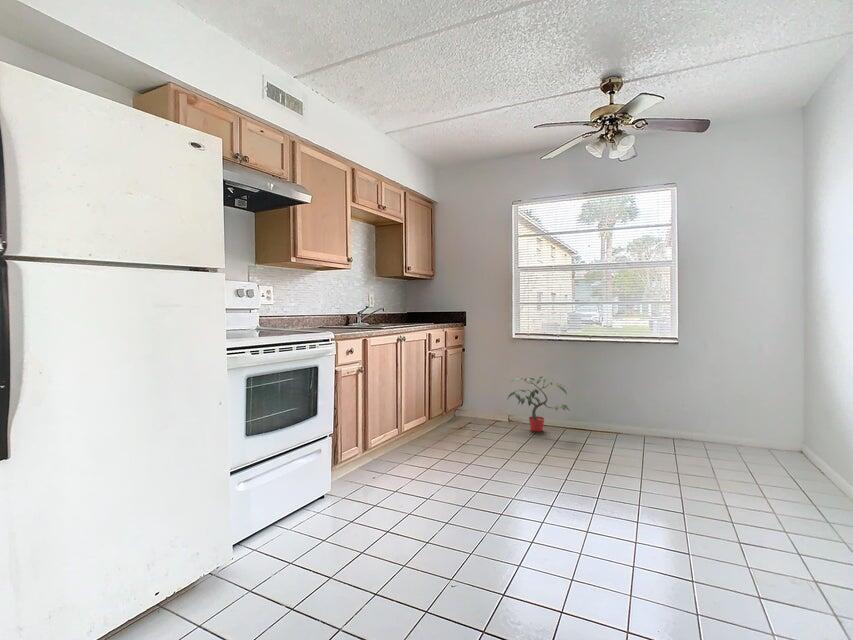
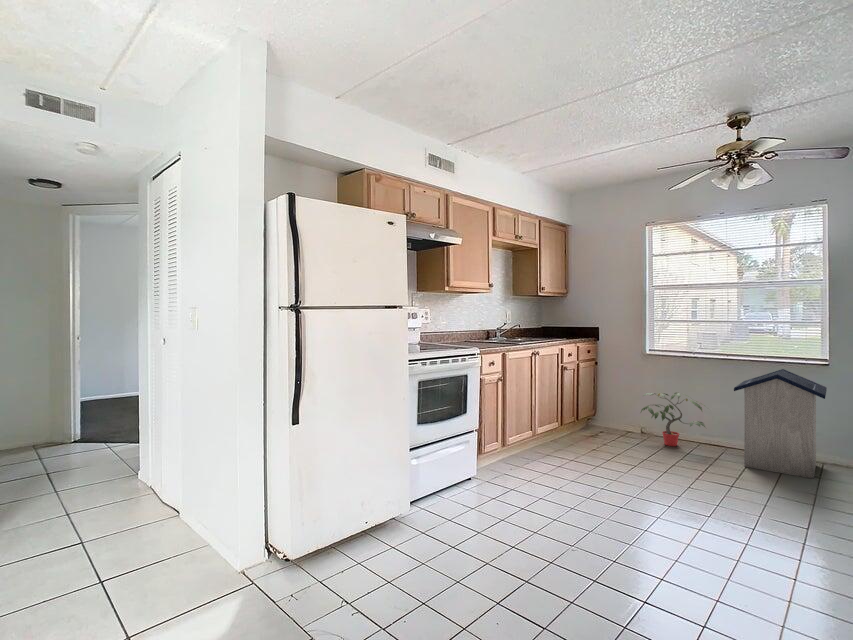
trash can: none [598,349,679,455] -> present [734,369,827,478]

